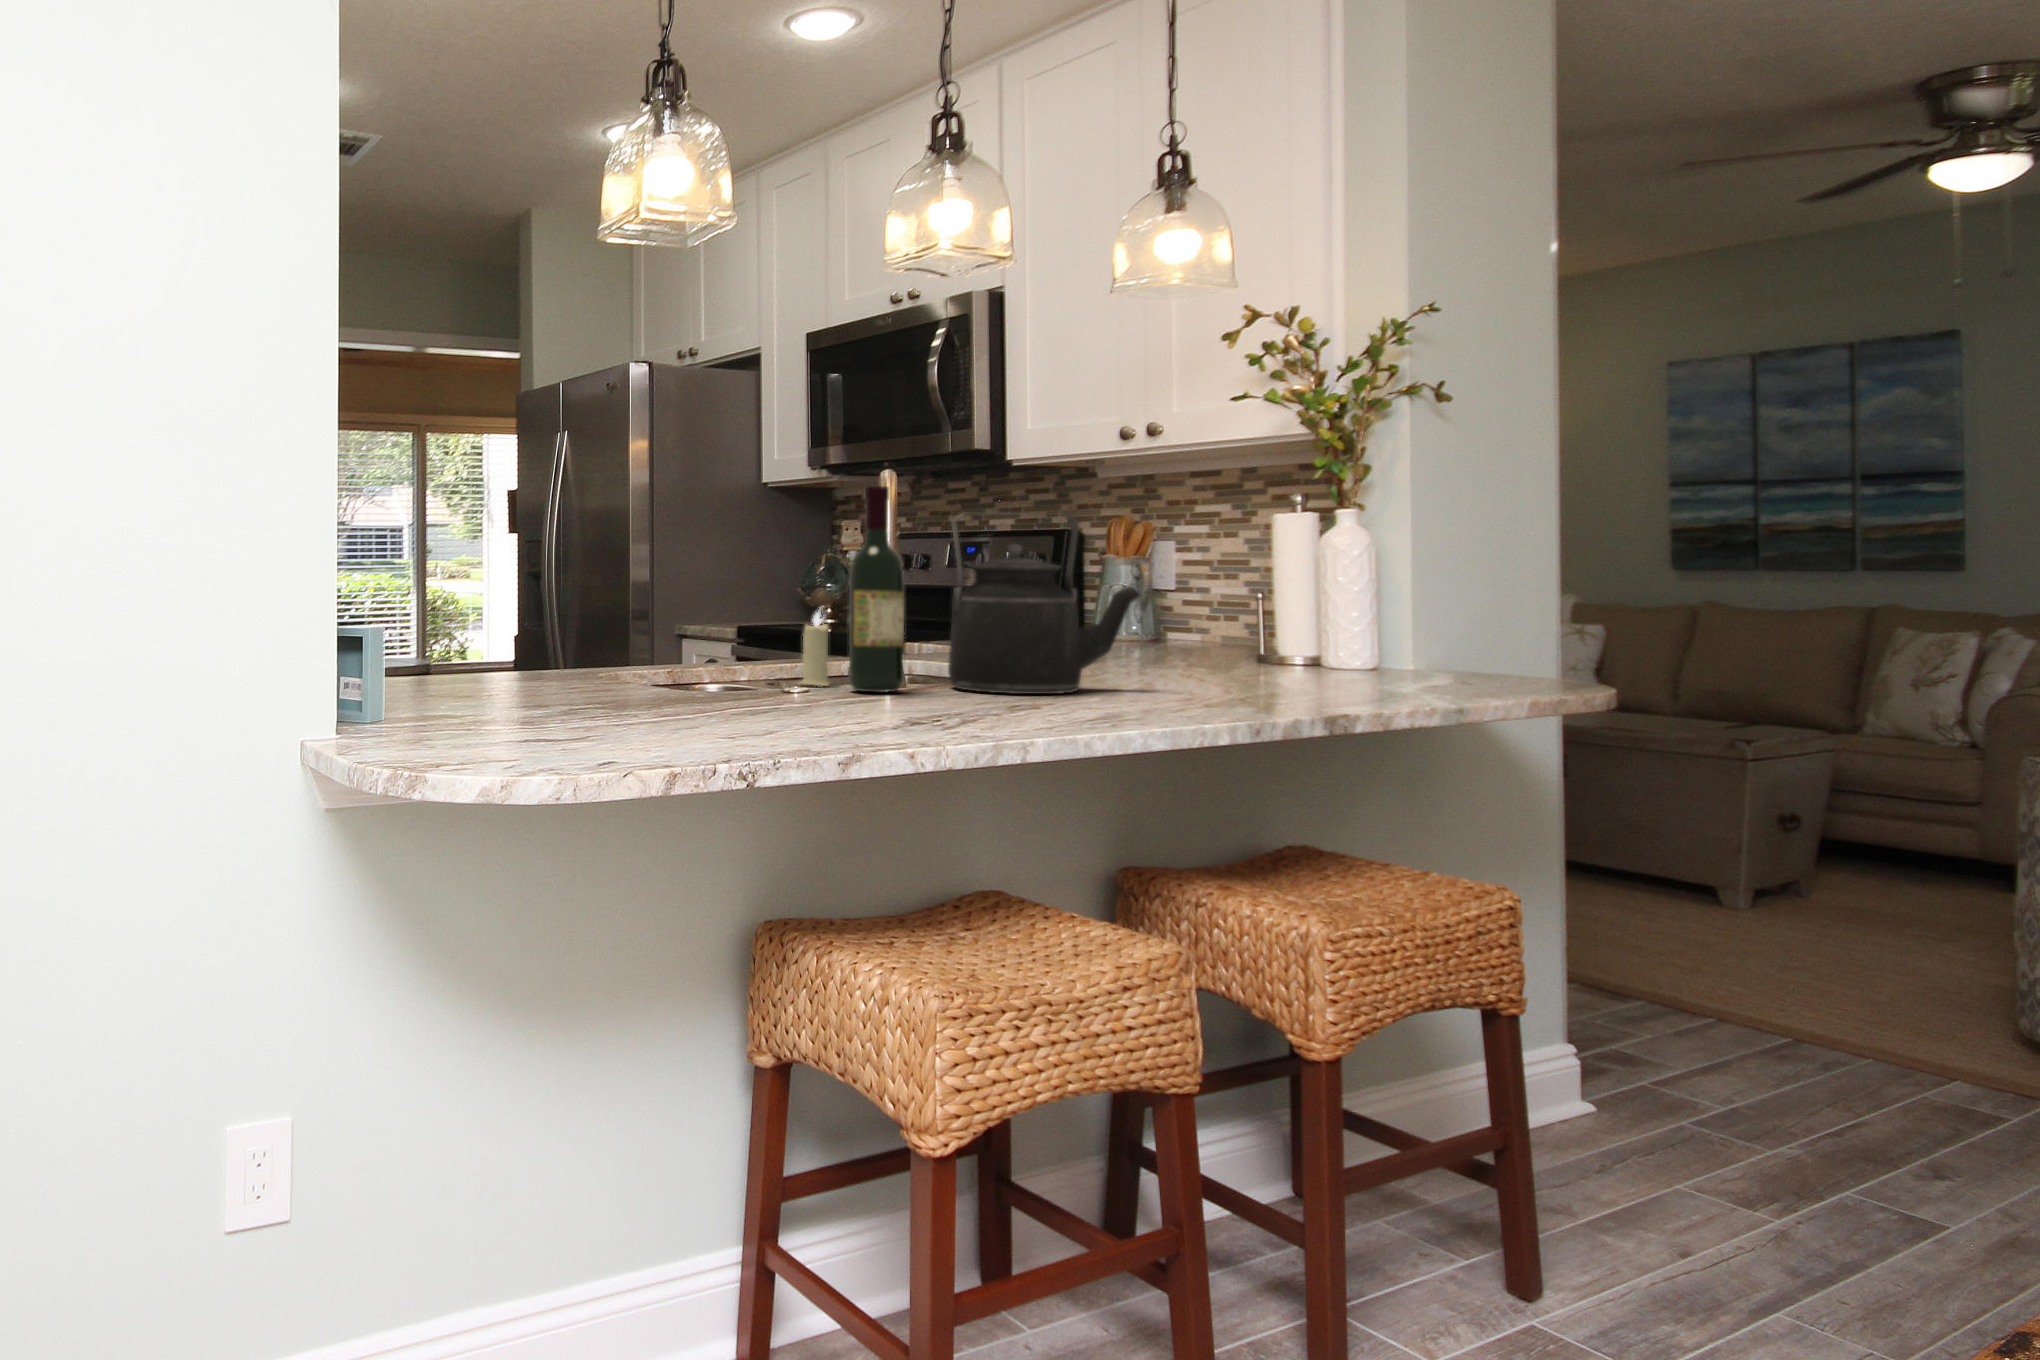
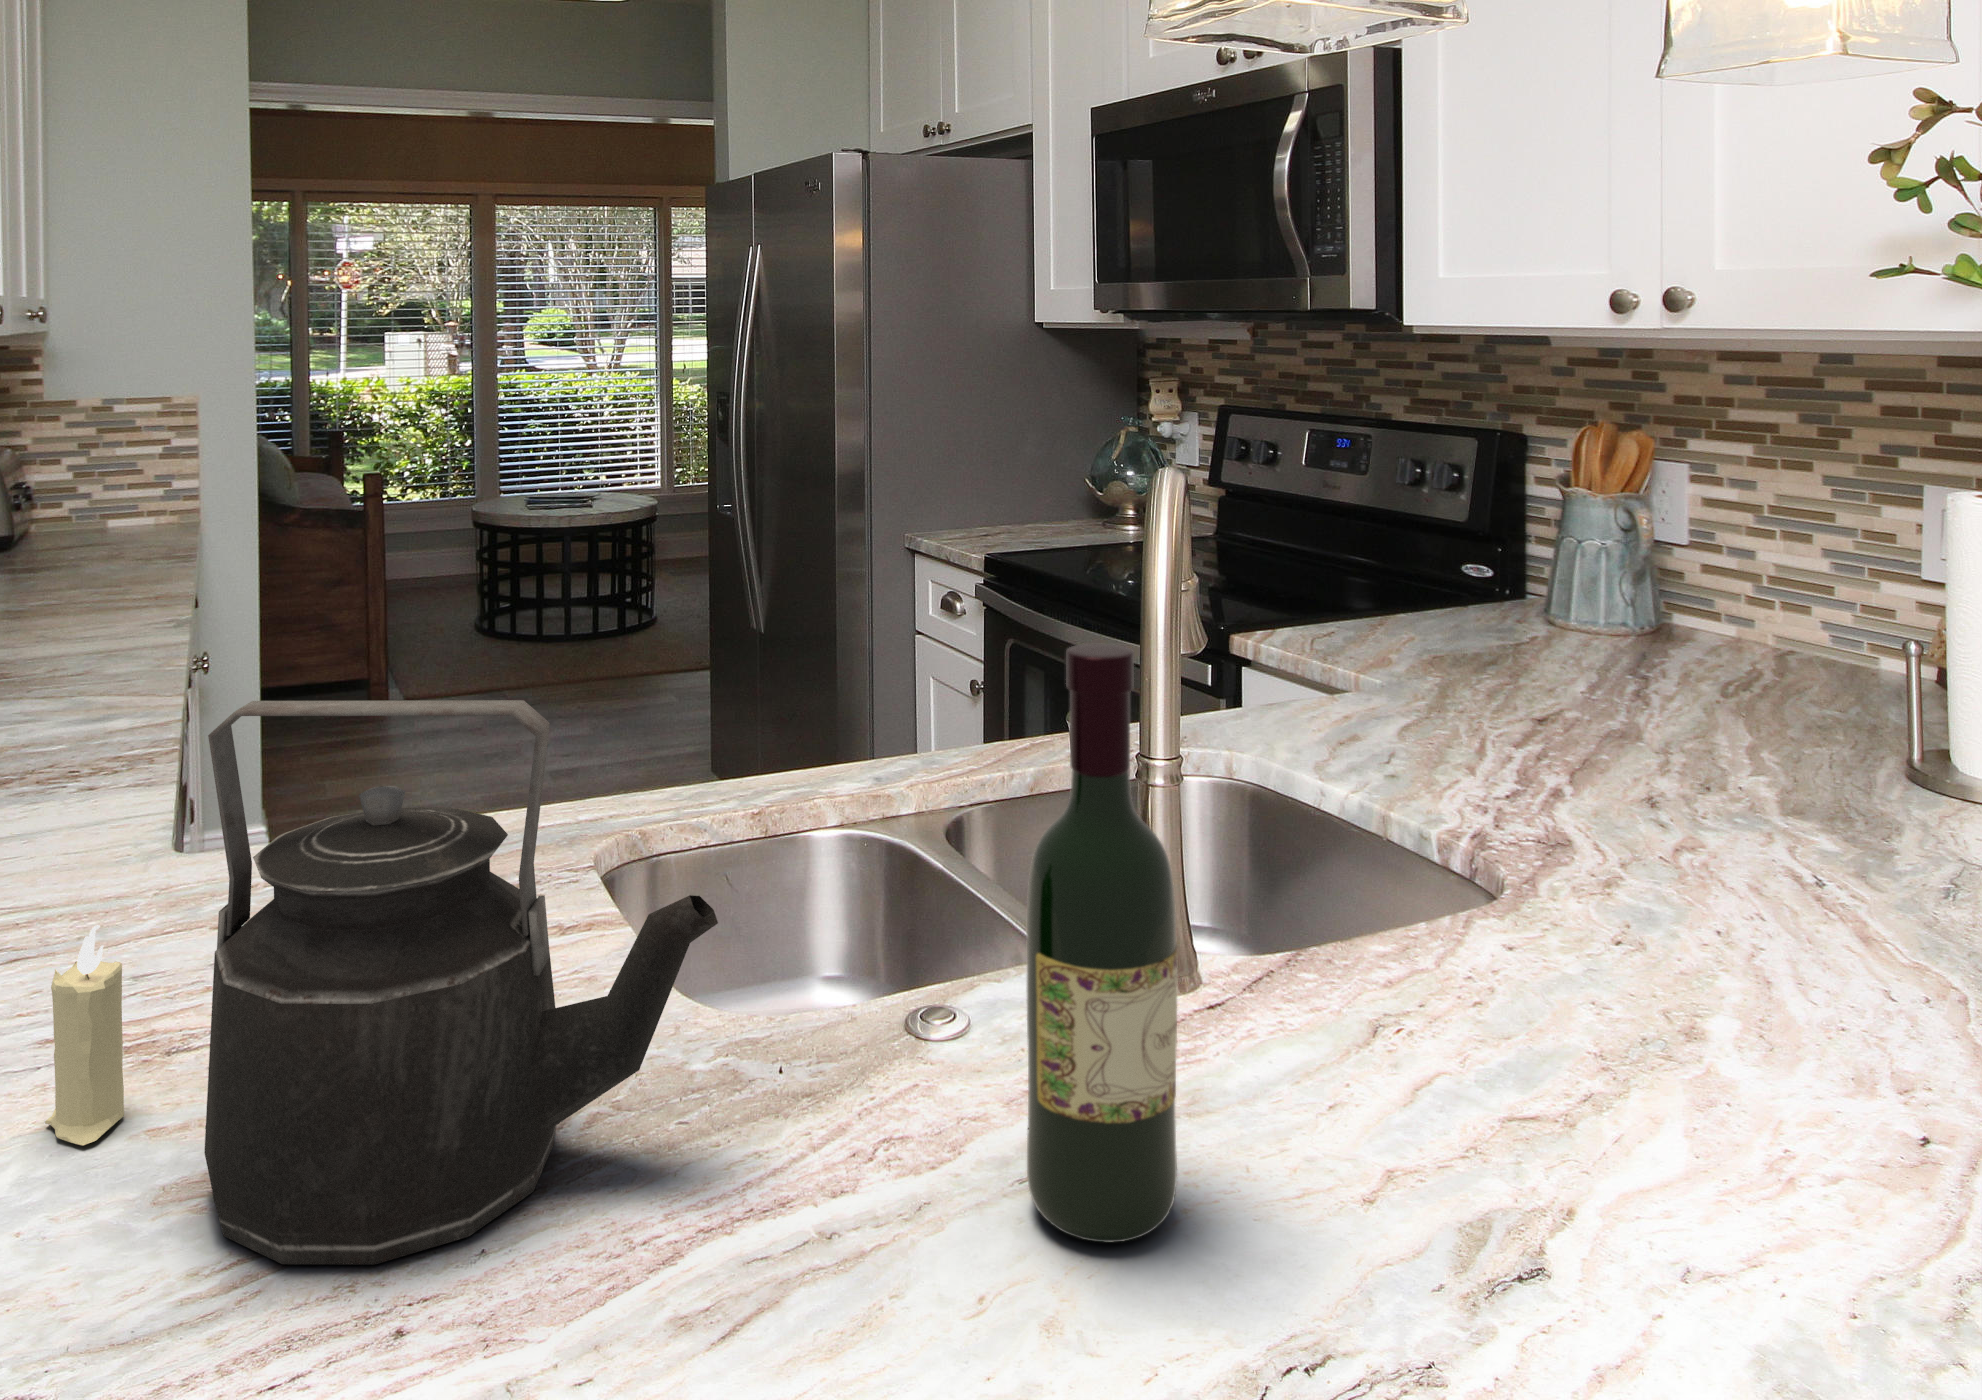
kettle: present [948,513,1140,694] -> present [204,700,718,1265]
candle: present [801,611,828,686] -> present [45,925,124,1145]

